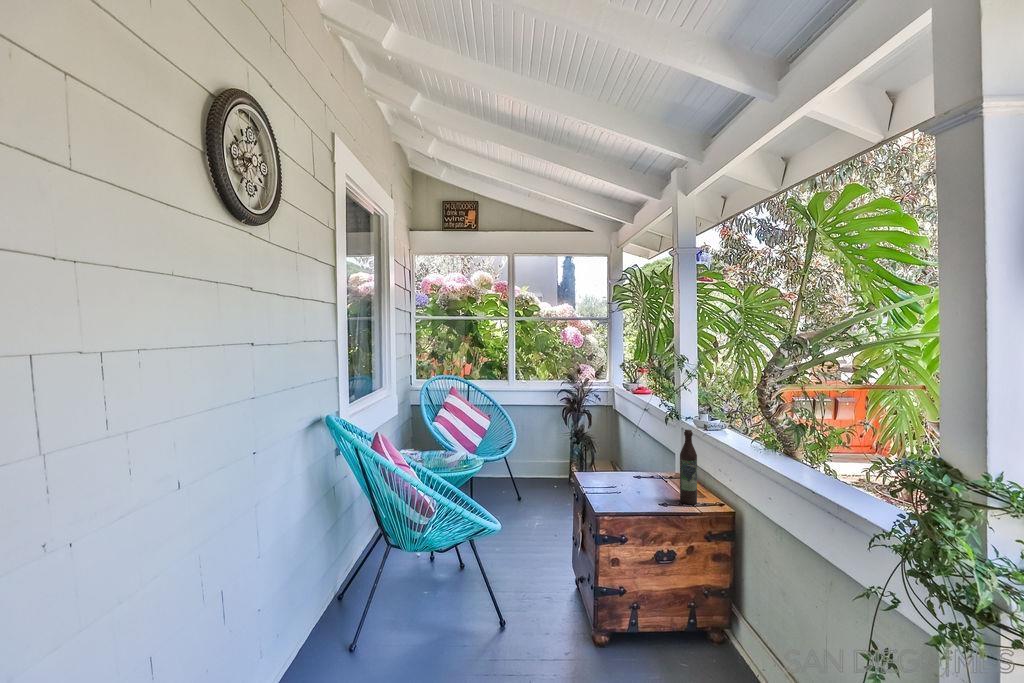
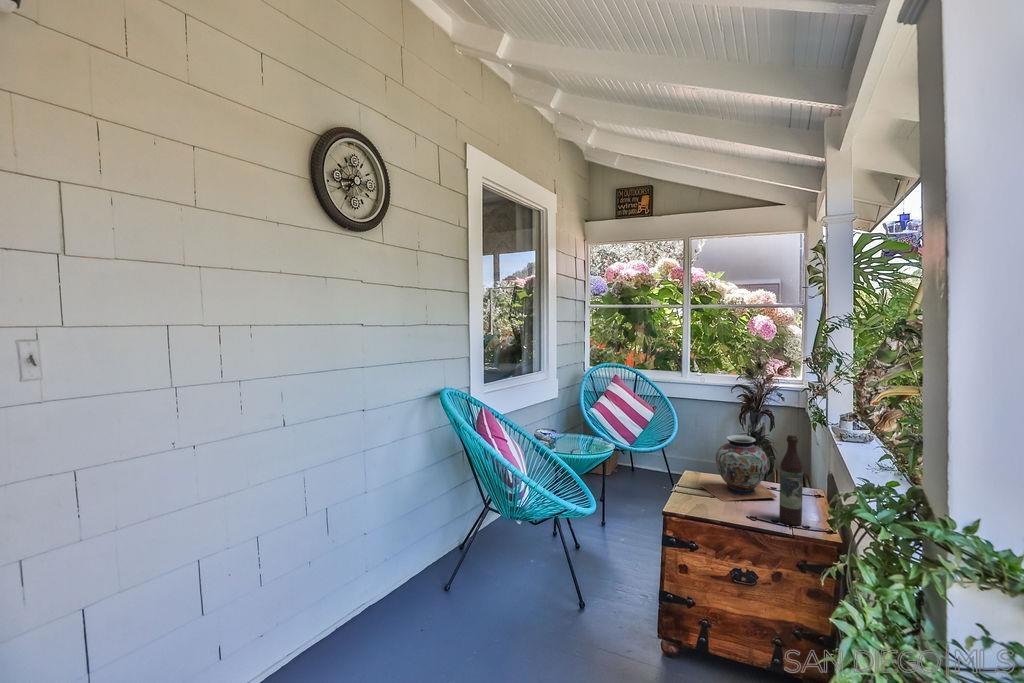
decorative vase: none [603,435,664,495] -> present [701,435,777,501]

